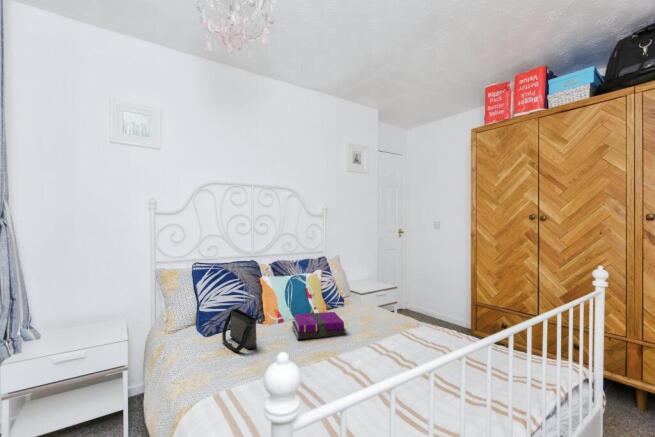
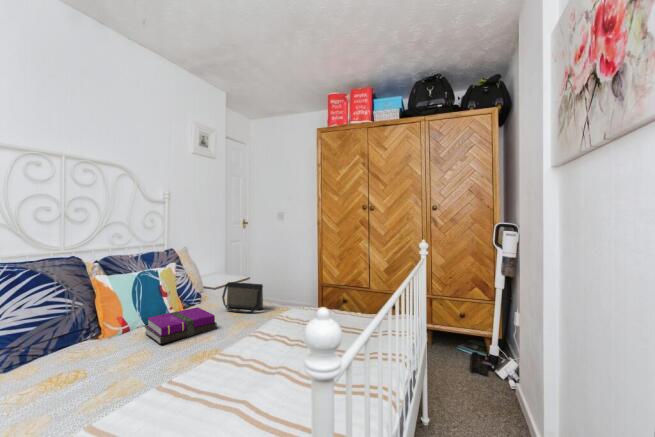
handbag: present [222,309,257,351] -> present [222,282,263,313]

